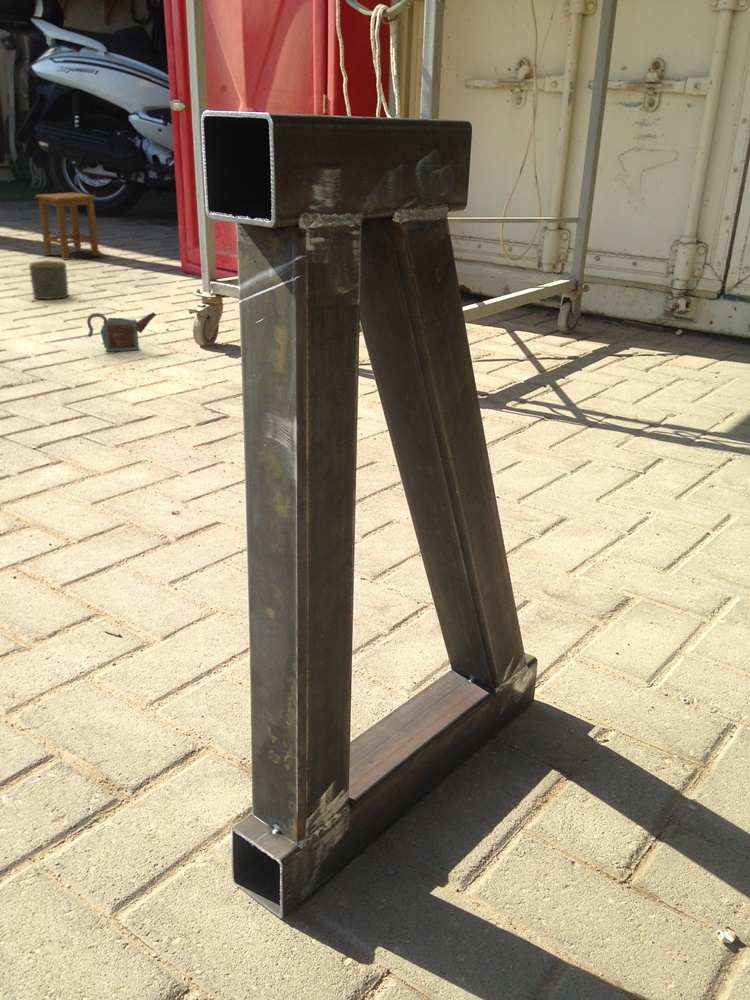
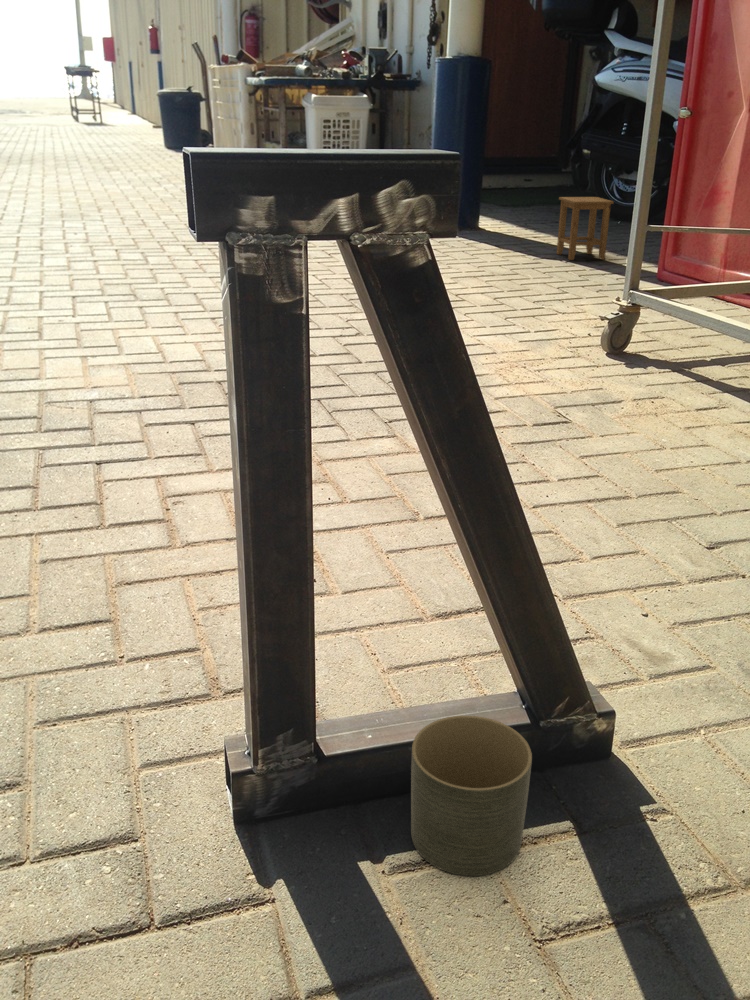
planter: present [29,261,68,299] -> present [411,716,532,876]
watering can: present [87,312,156,352] -> none [515,311,583,351]

